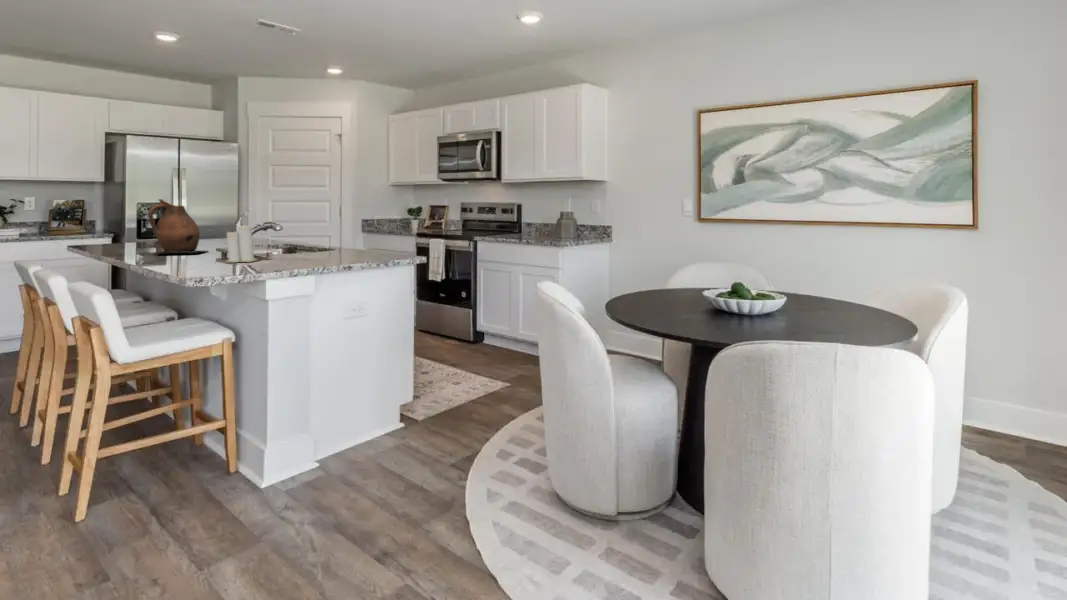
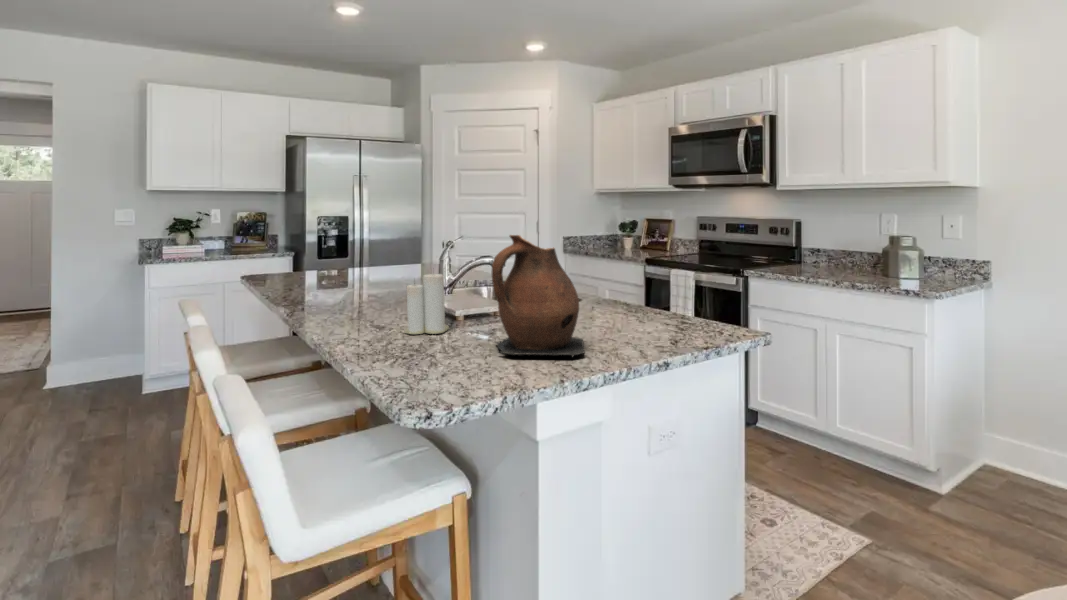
ceramic pitcher: present [148,199,208,253] -> present [492,235,584,357]

